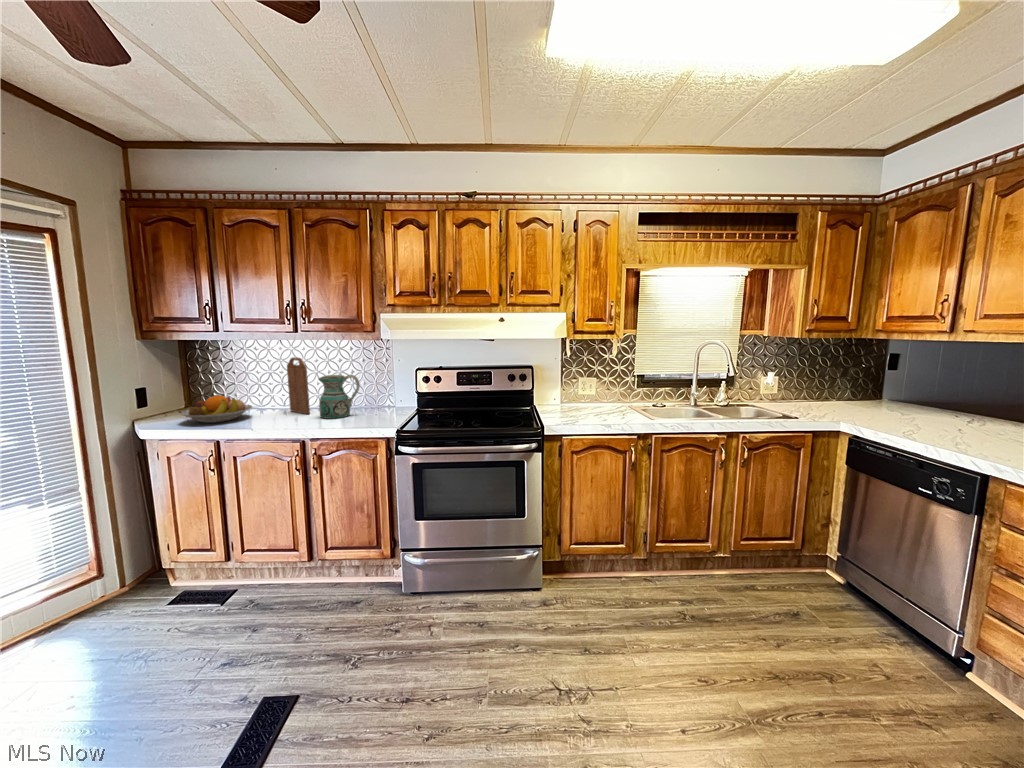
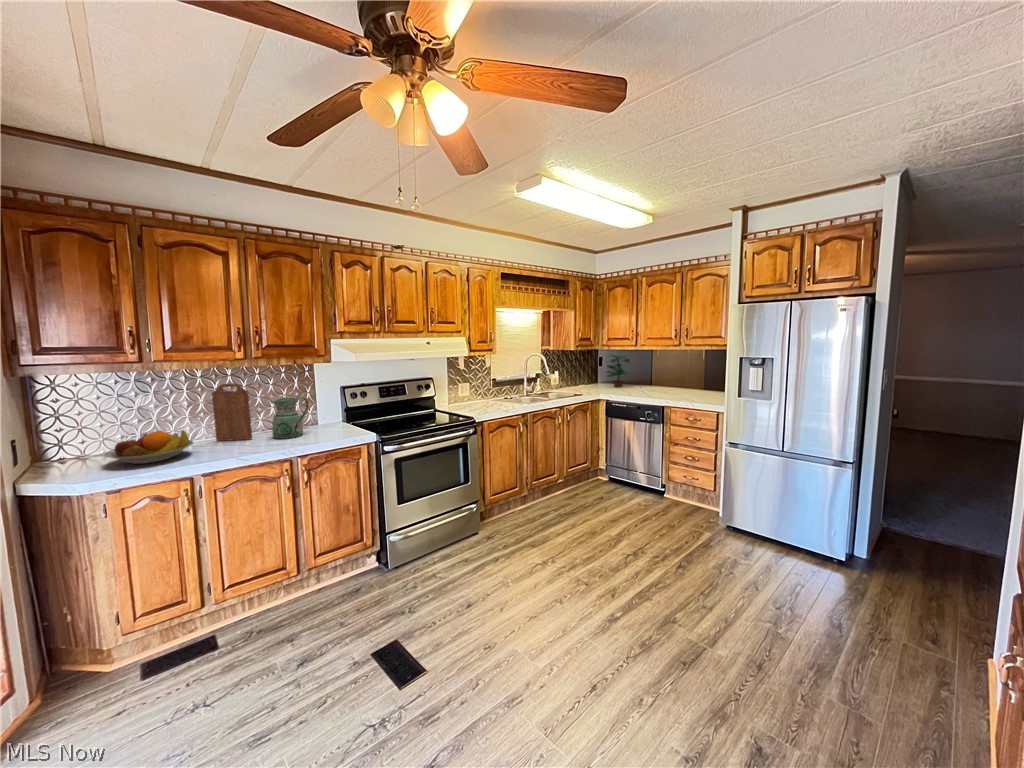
potted plant: none [886,347,959,412] -> present [606,355,630,387]

